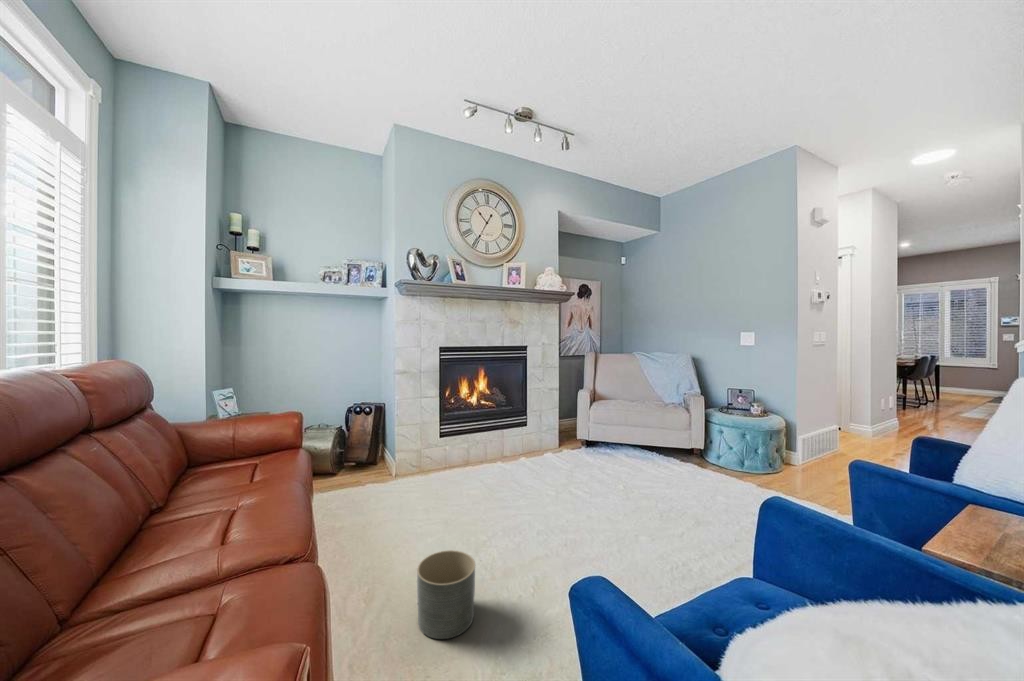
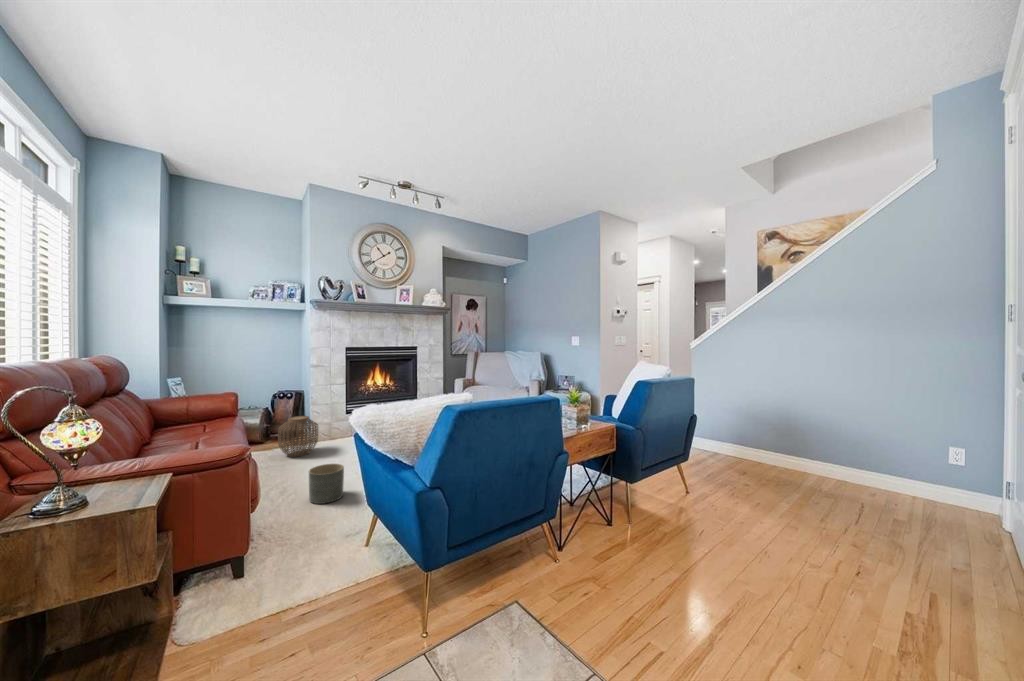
woven basket: none [357,444,410,505] -> present [278,416,318,457]

